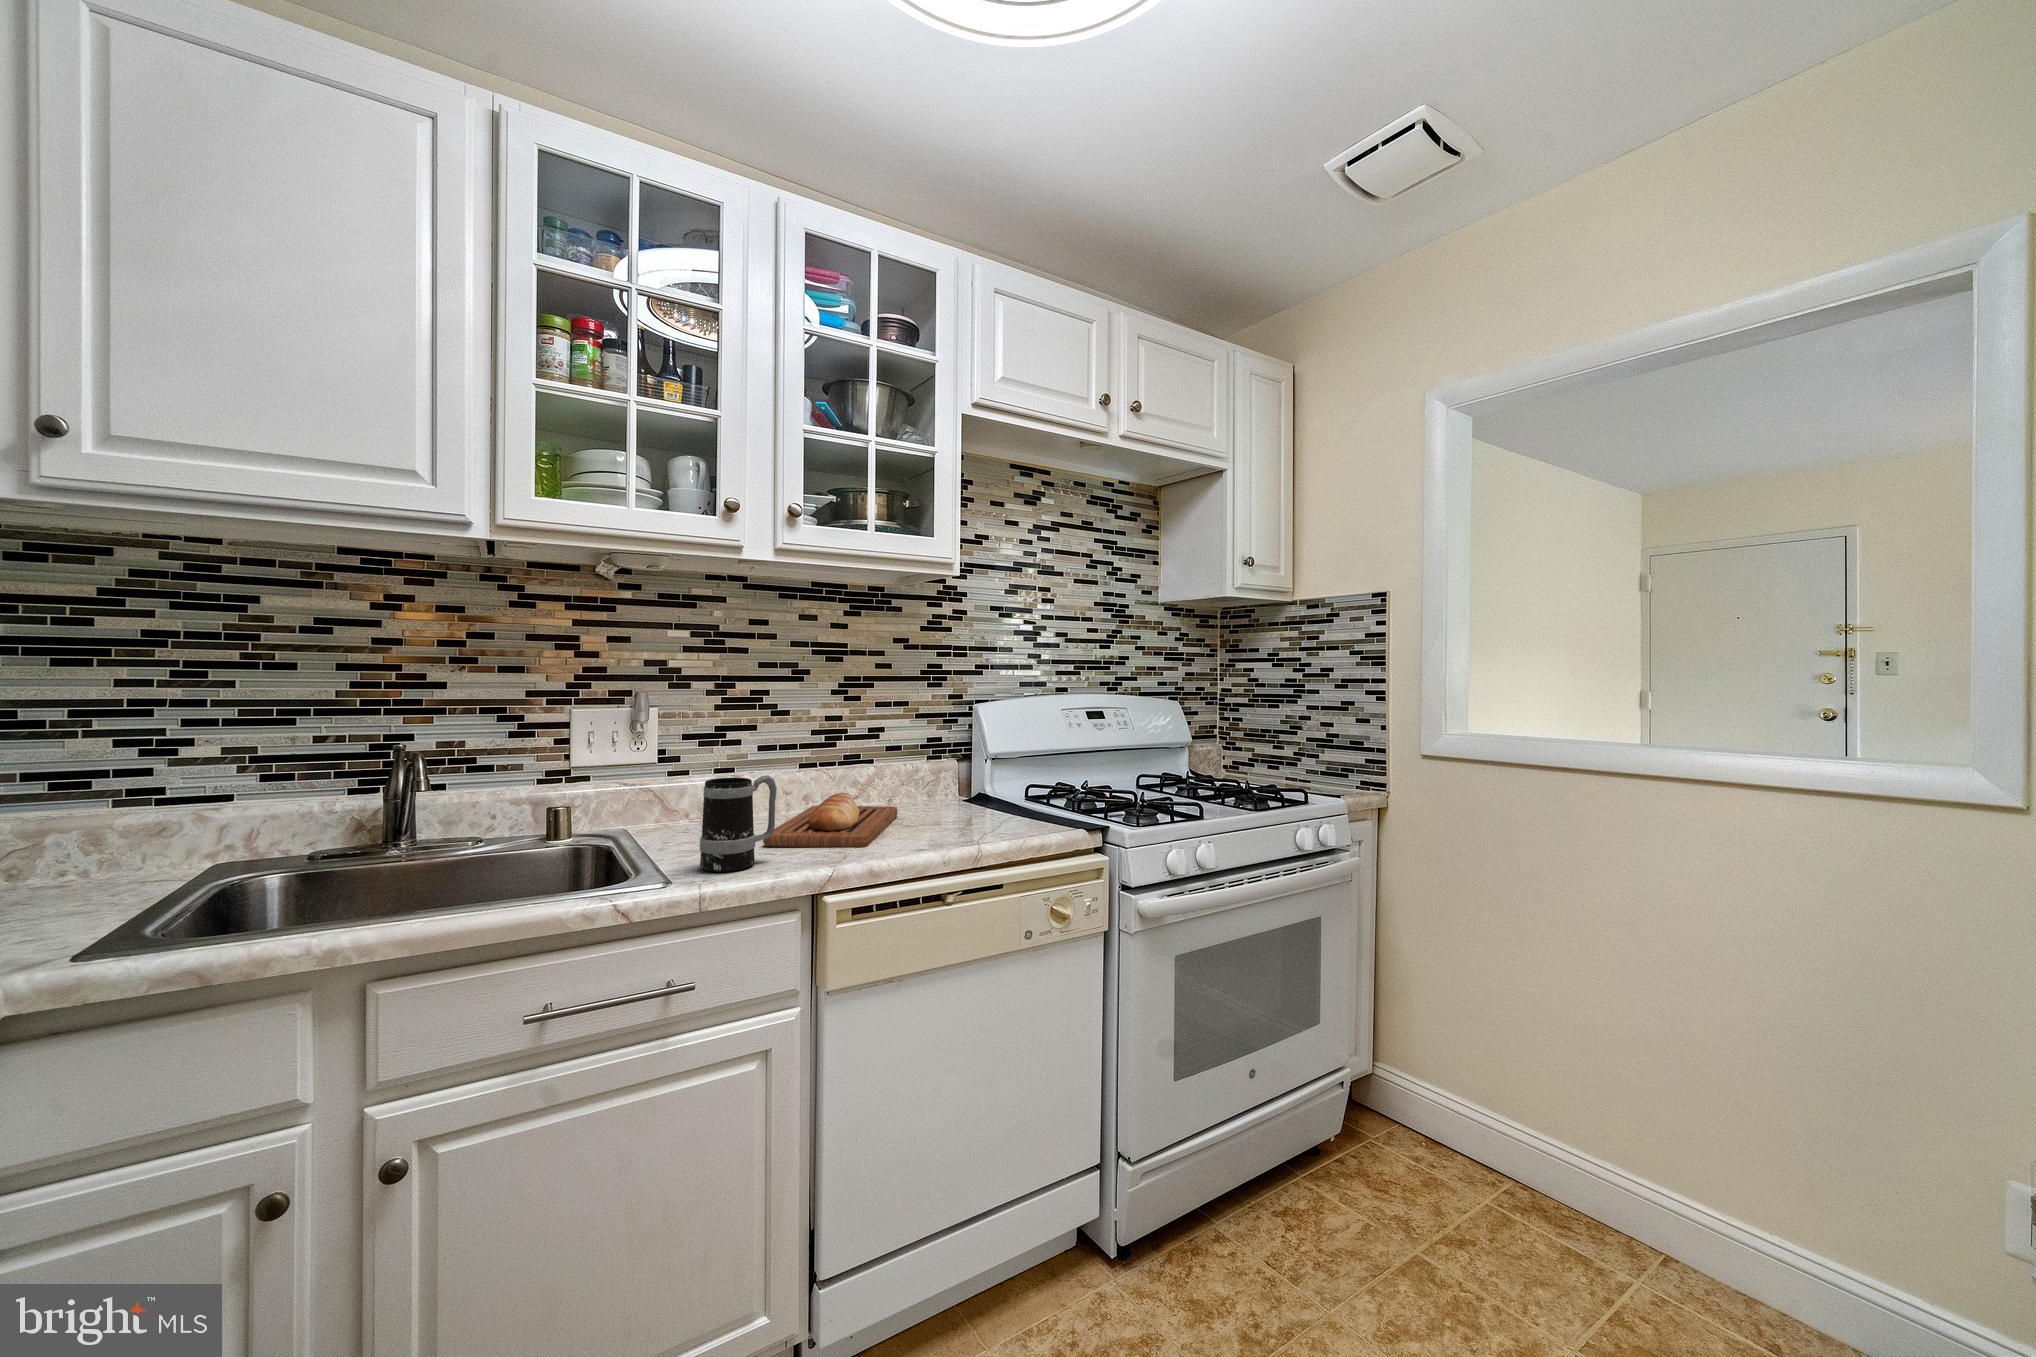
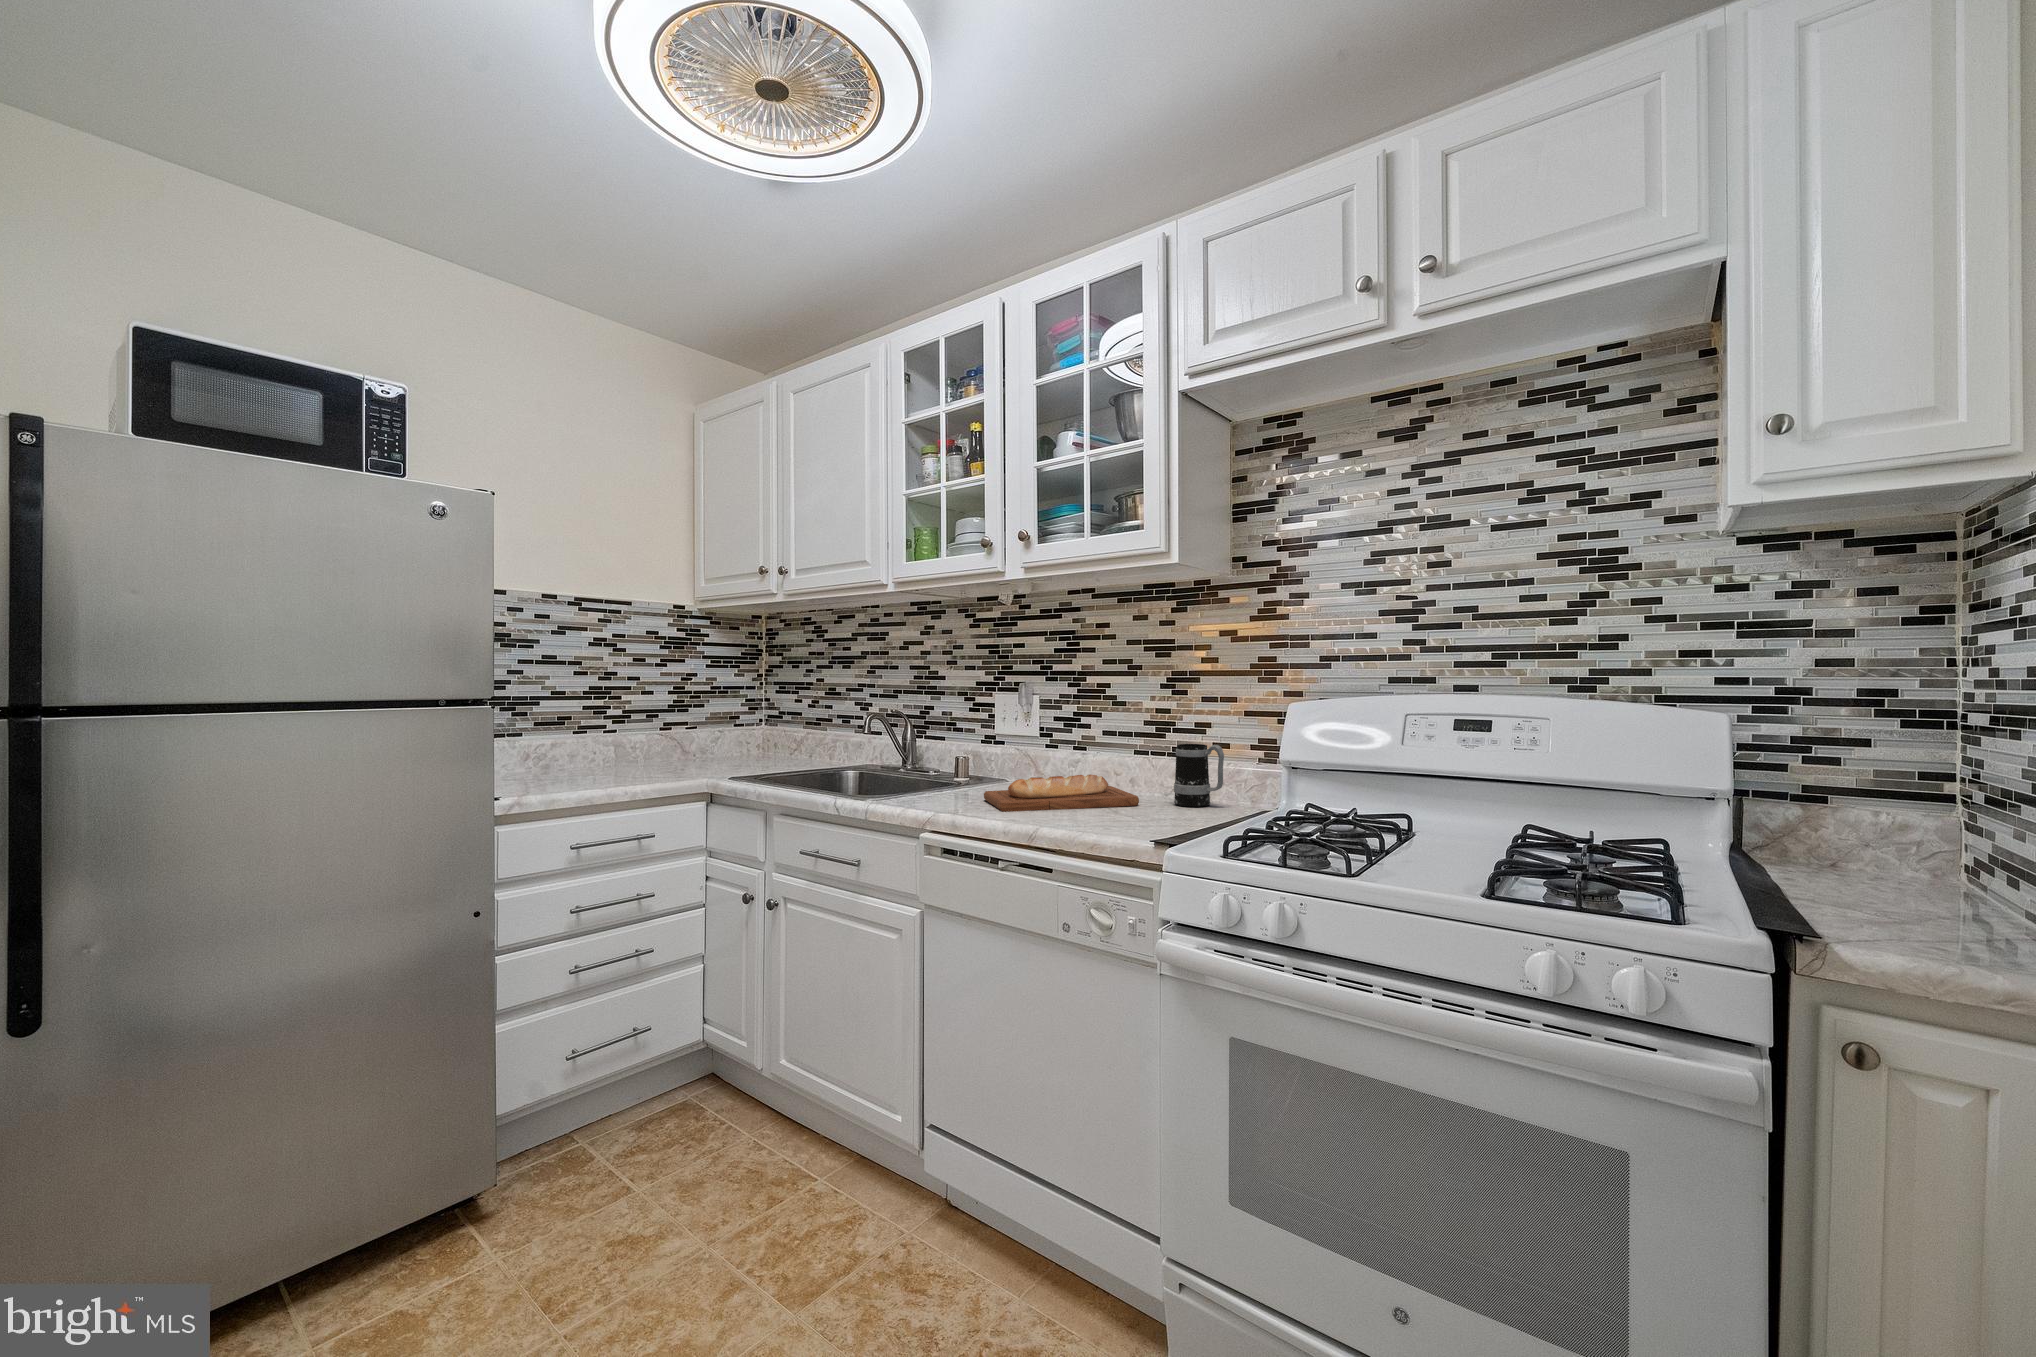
mug: present [700,775,777,872] -> present [1174,744,1224,807]

